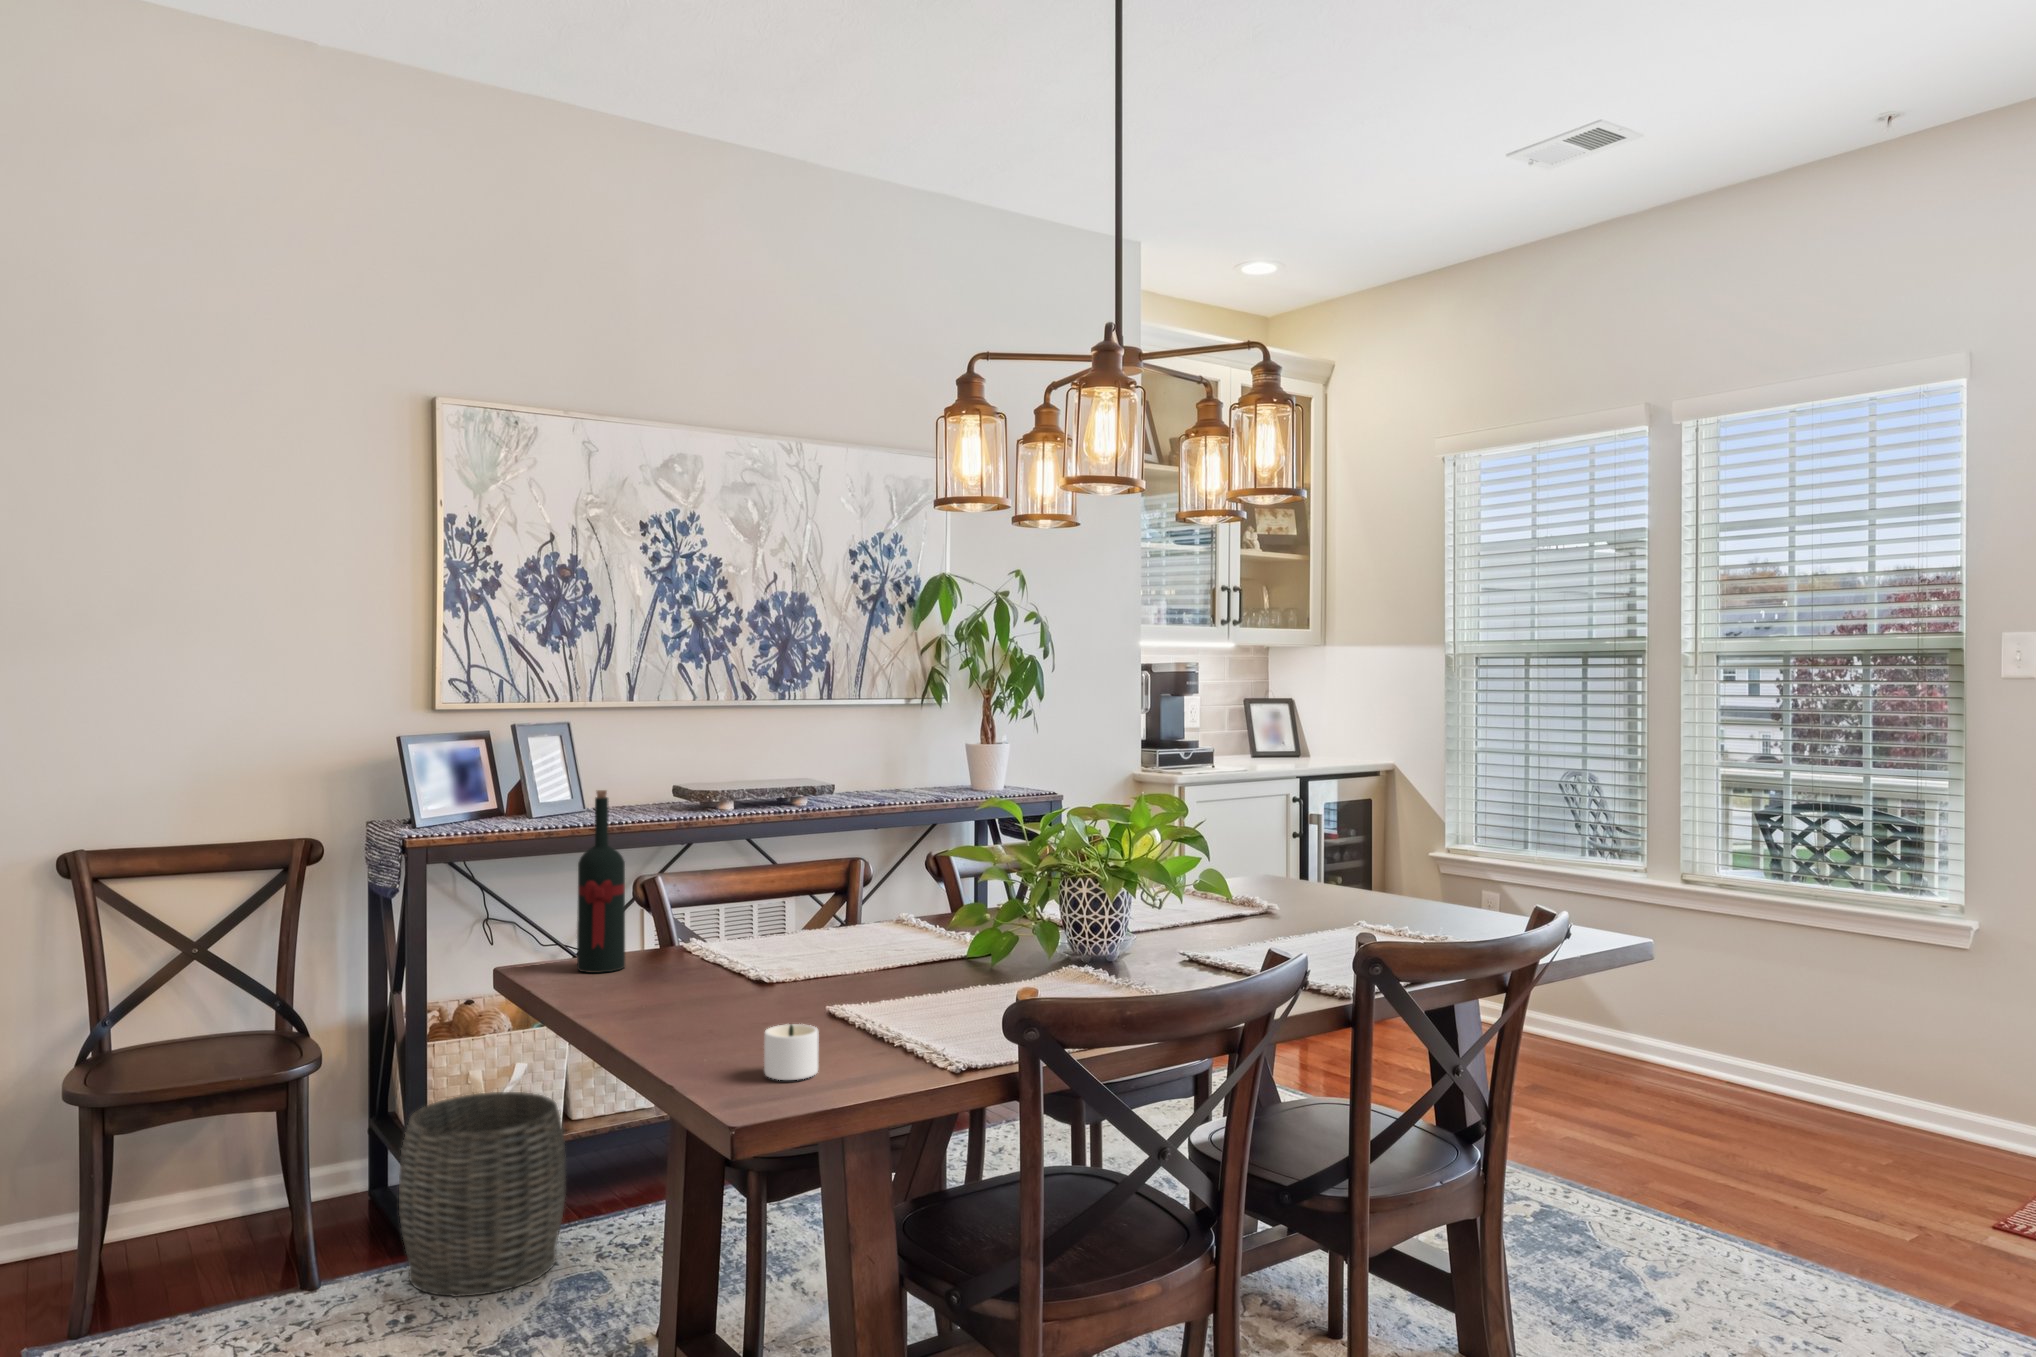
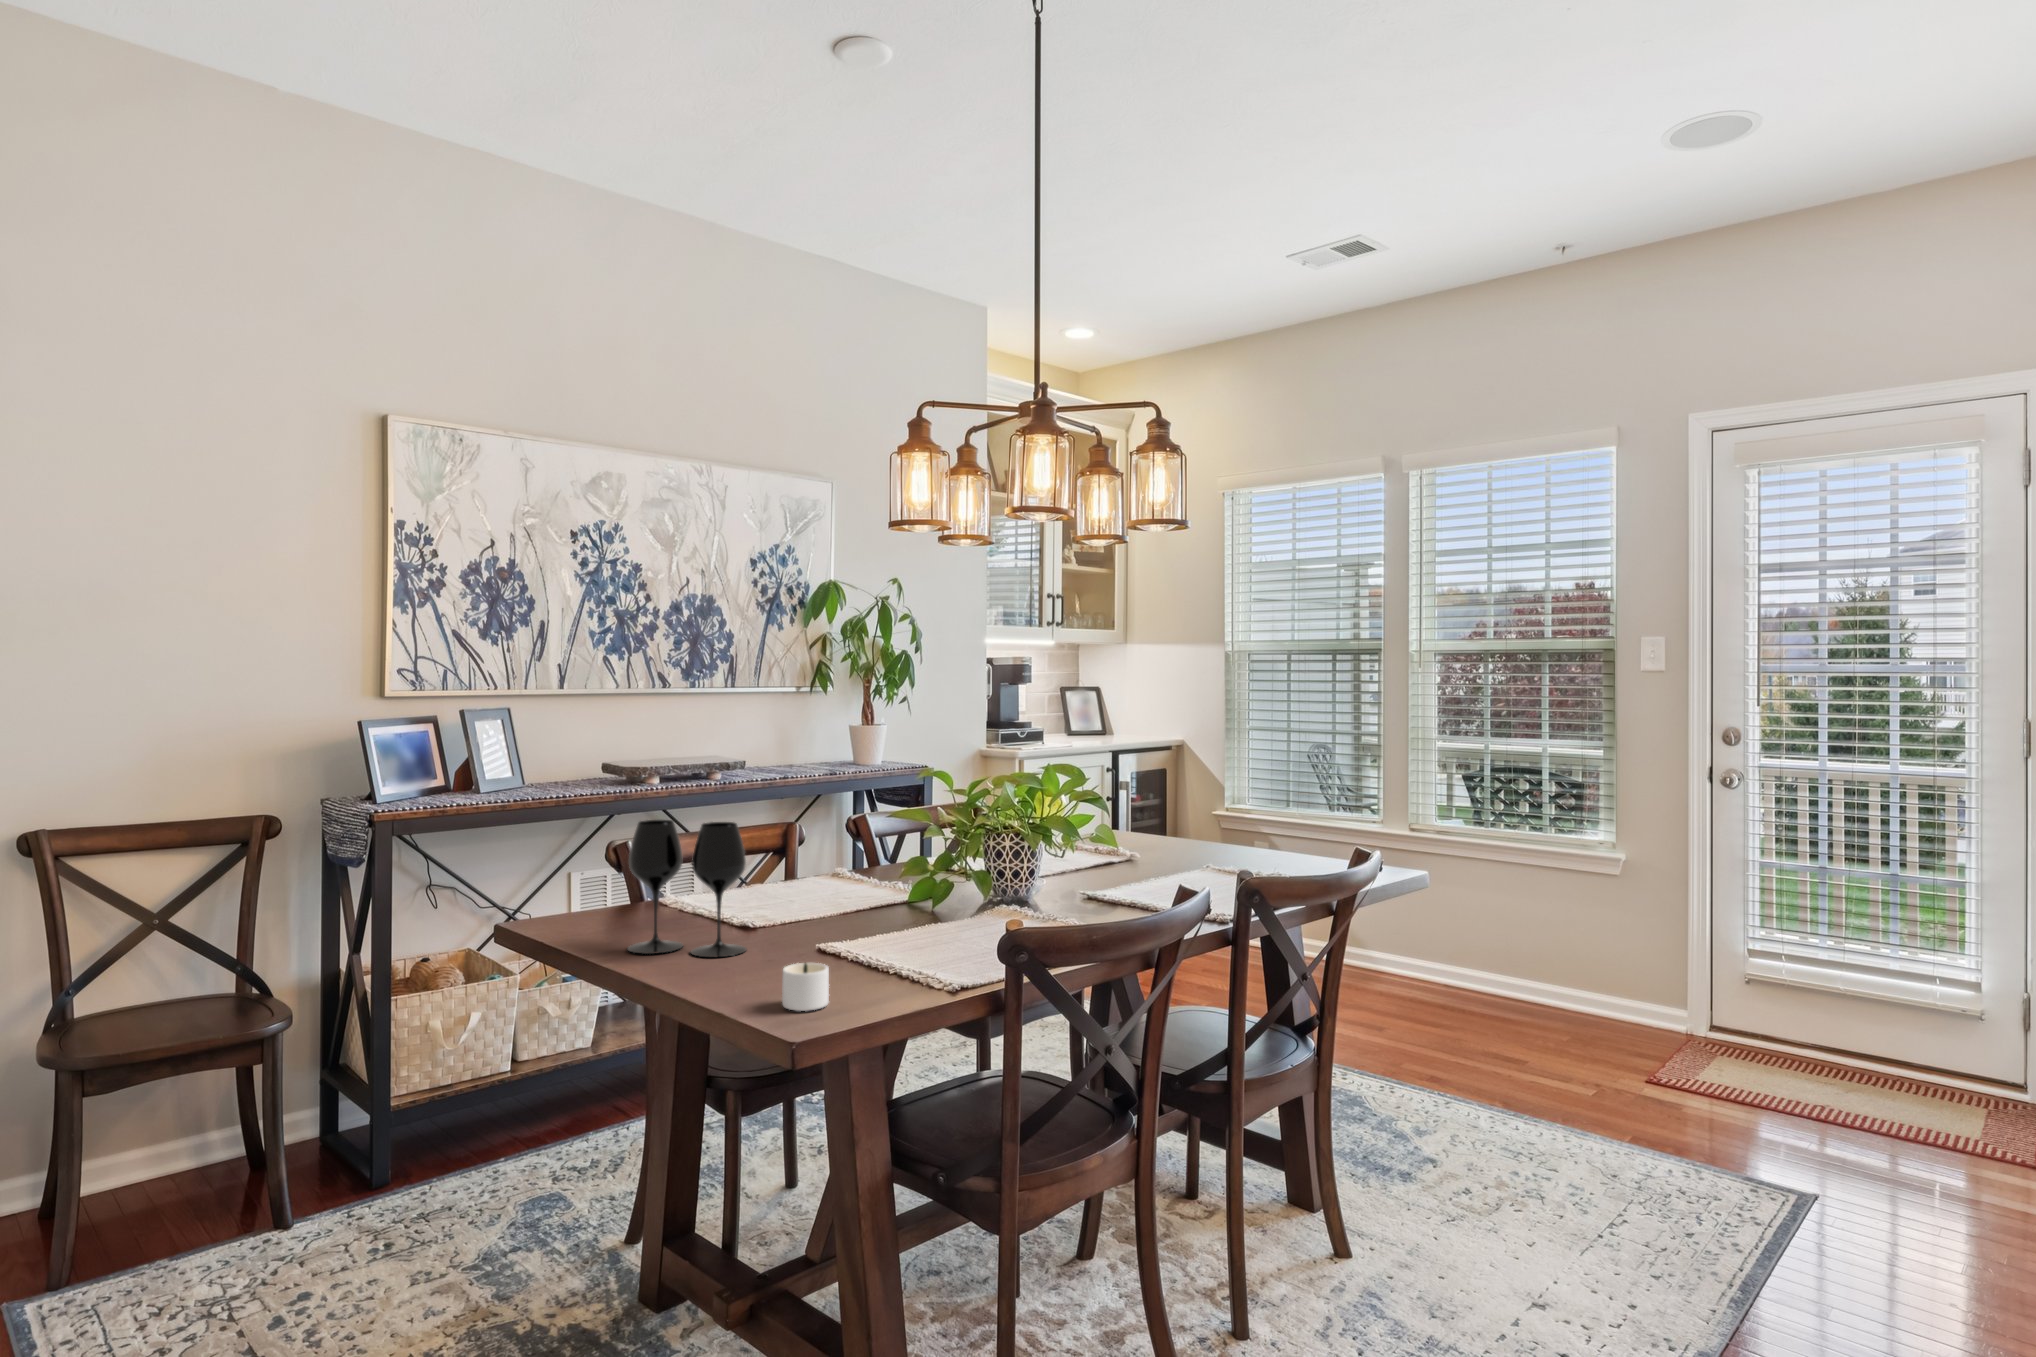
wine bottle: present [577,790,625,973] -> none [563,766,607,927]
wine glass: none [629,853,761,1013] -> present [628,820,746,957]
woven basket: present [399,1092,566,1296] -> none [370,1037,525,1222]

